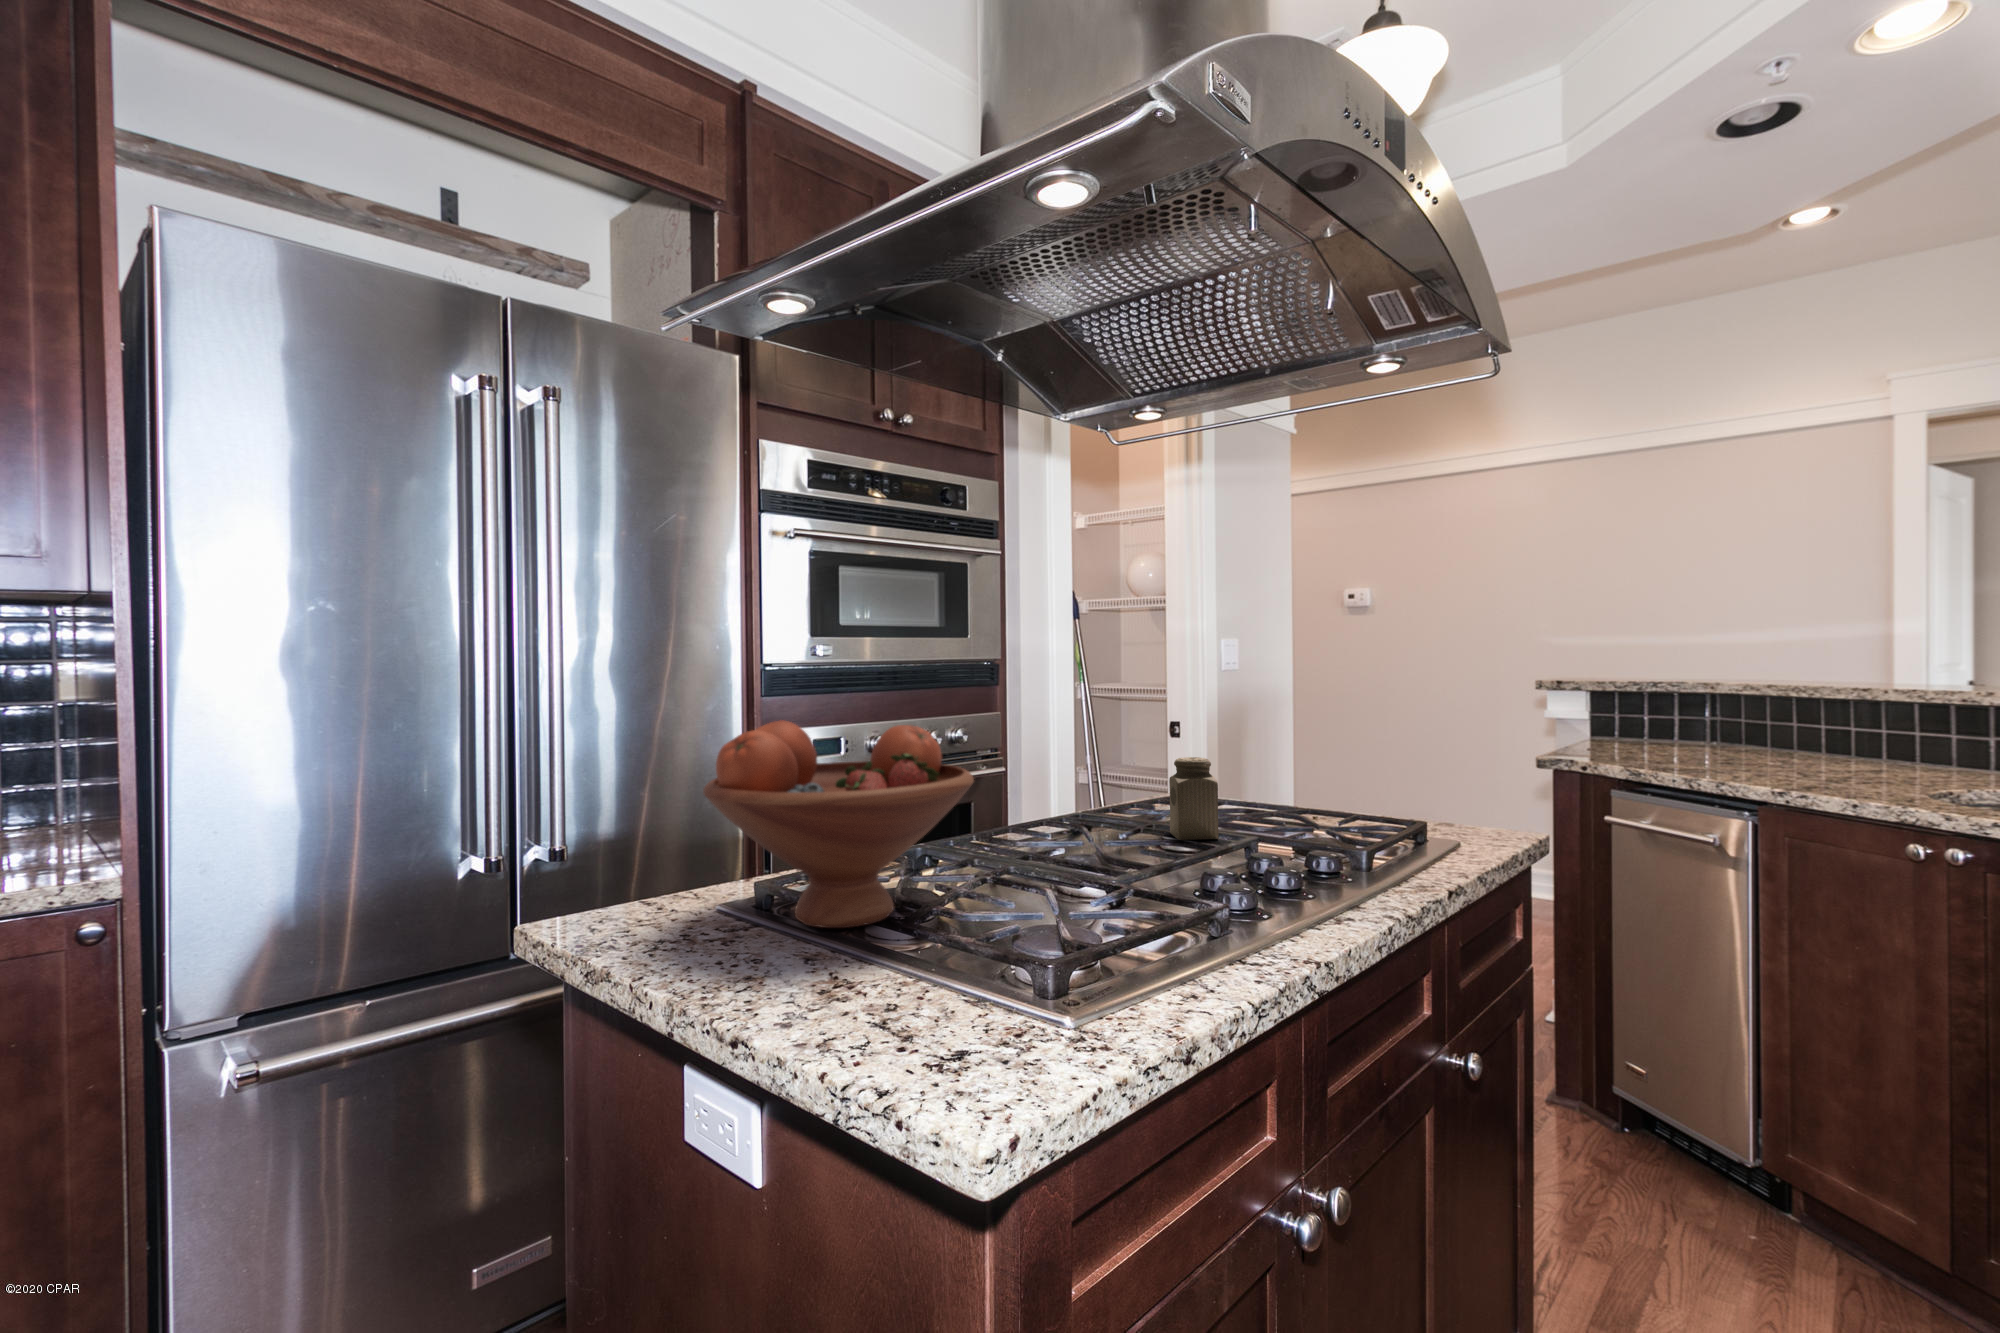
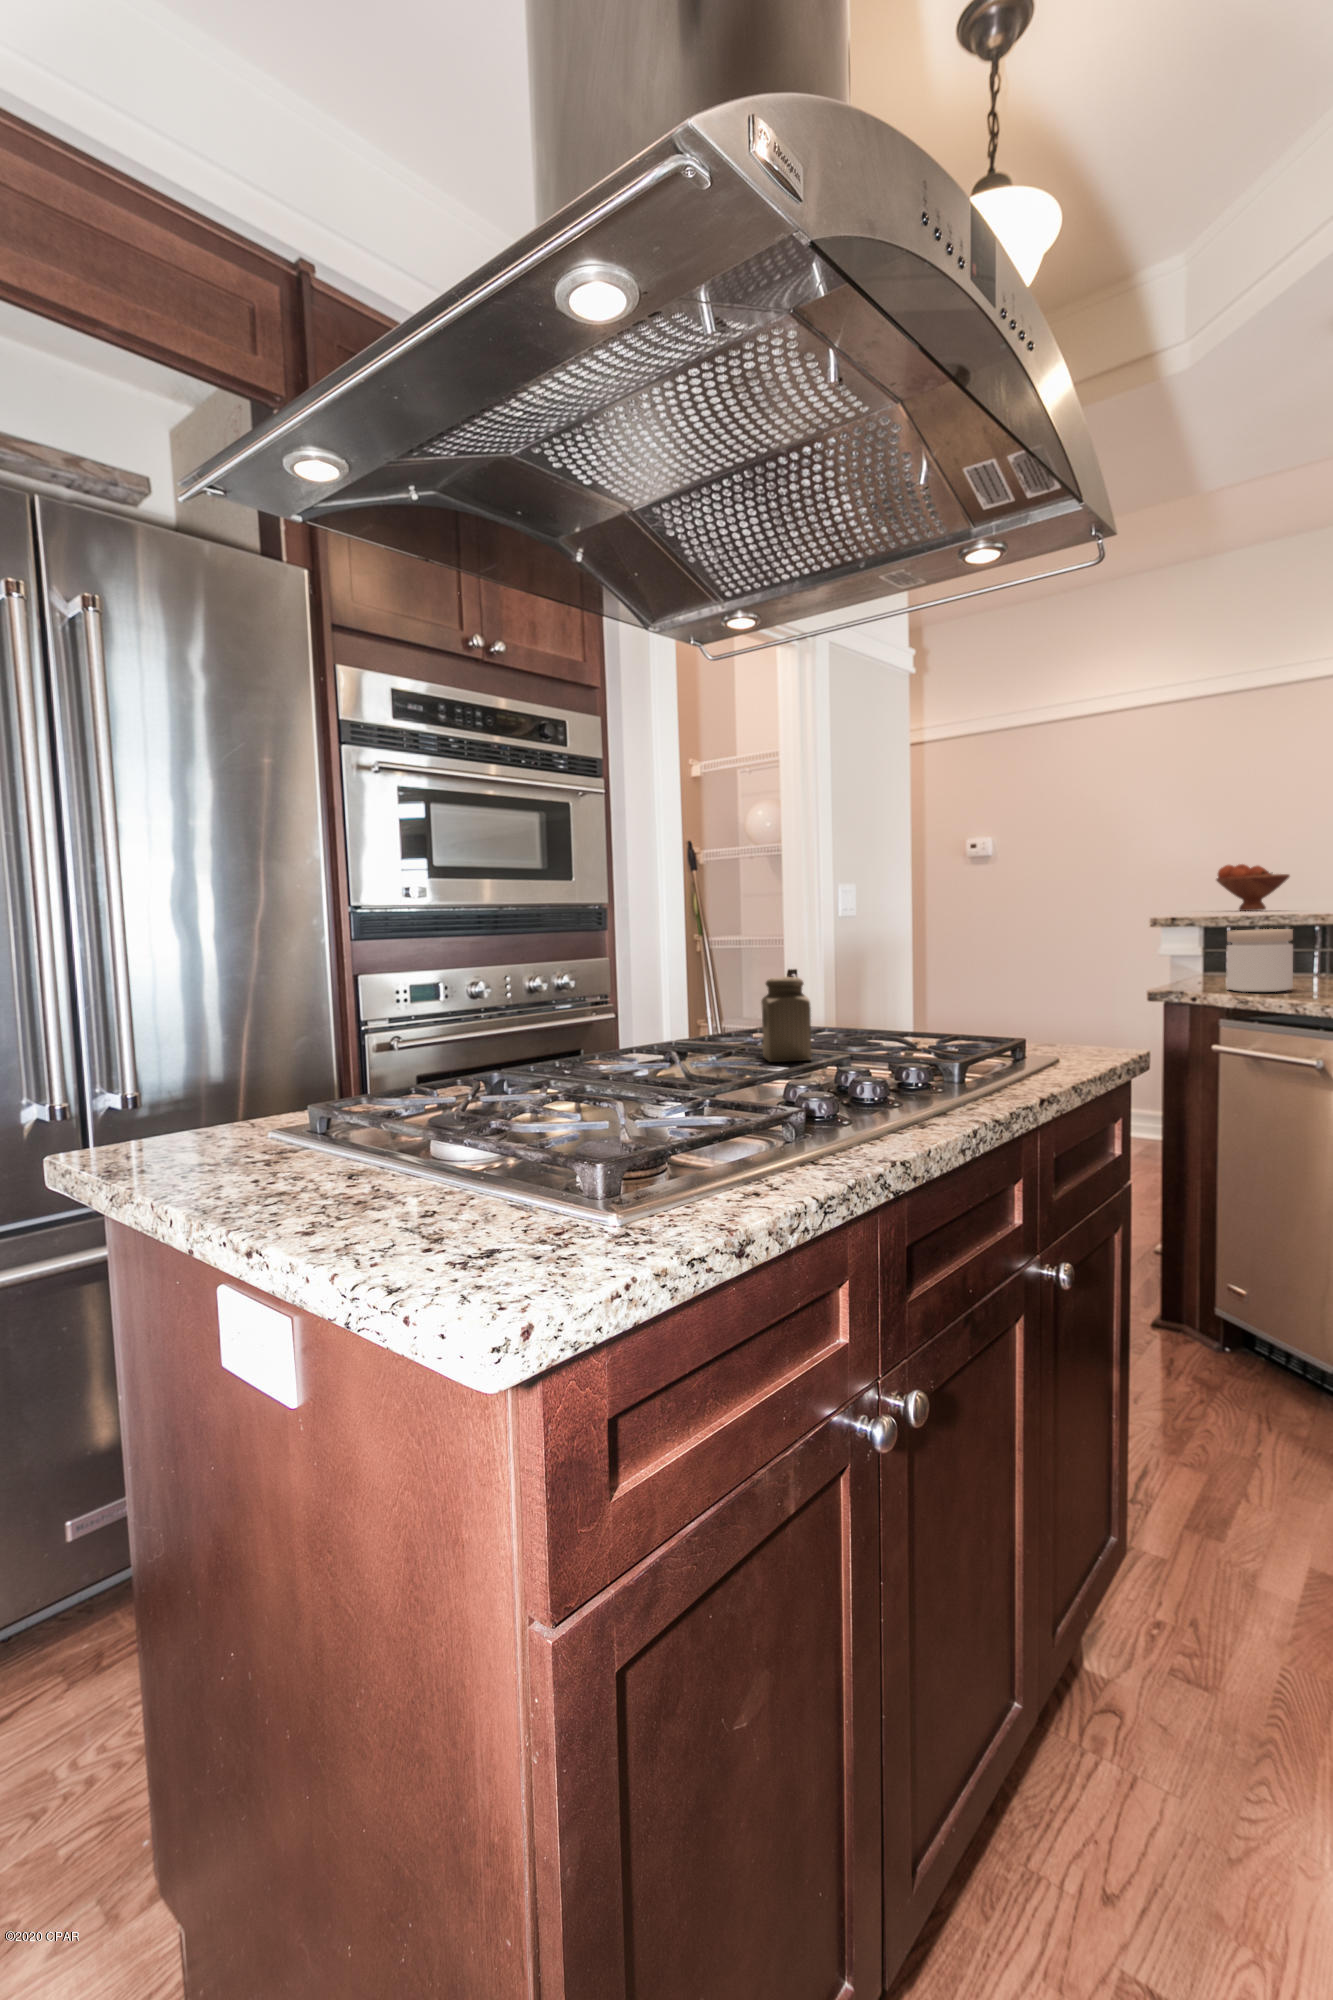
jar: none [1612,701,1680,764] -> present [1227,929,1293,992]
fruit bowl: present [703,720,974,928] -> present [1216,864,1290,911]

